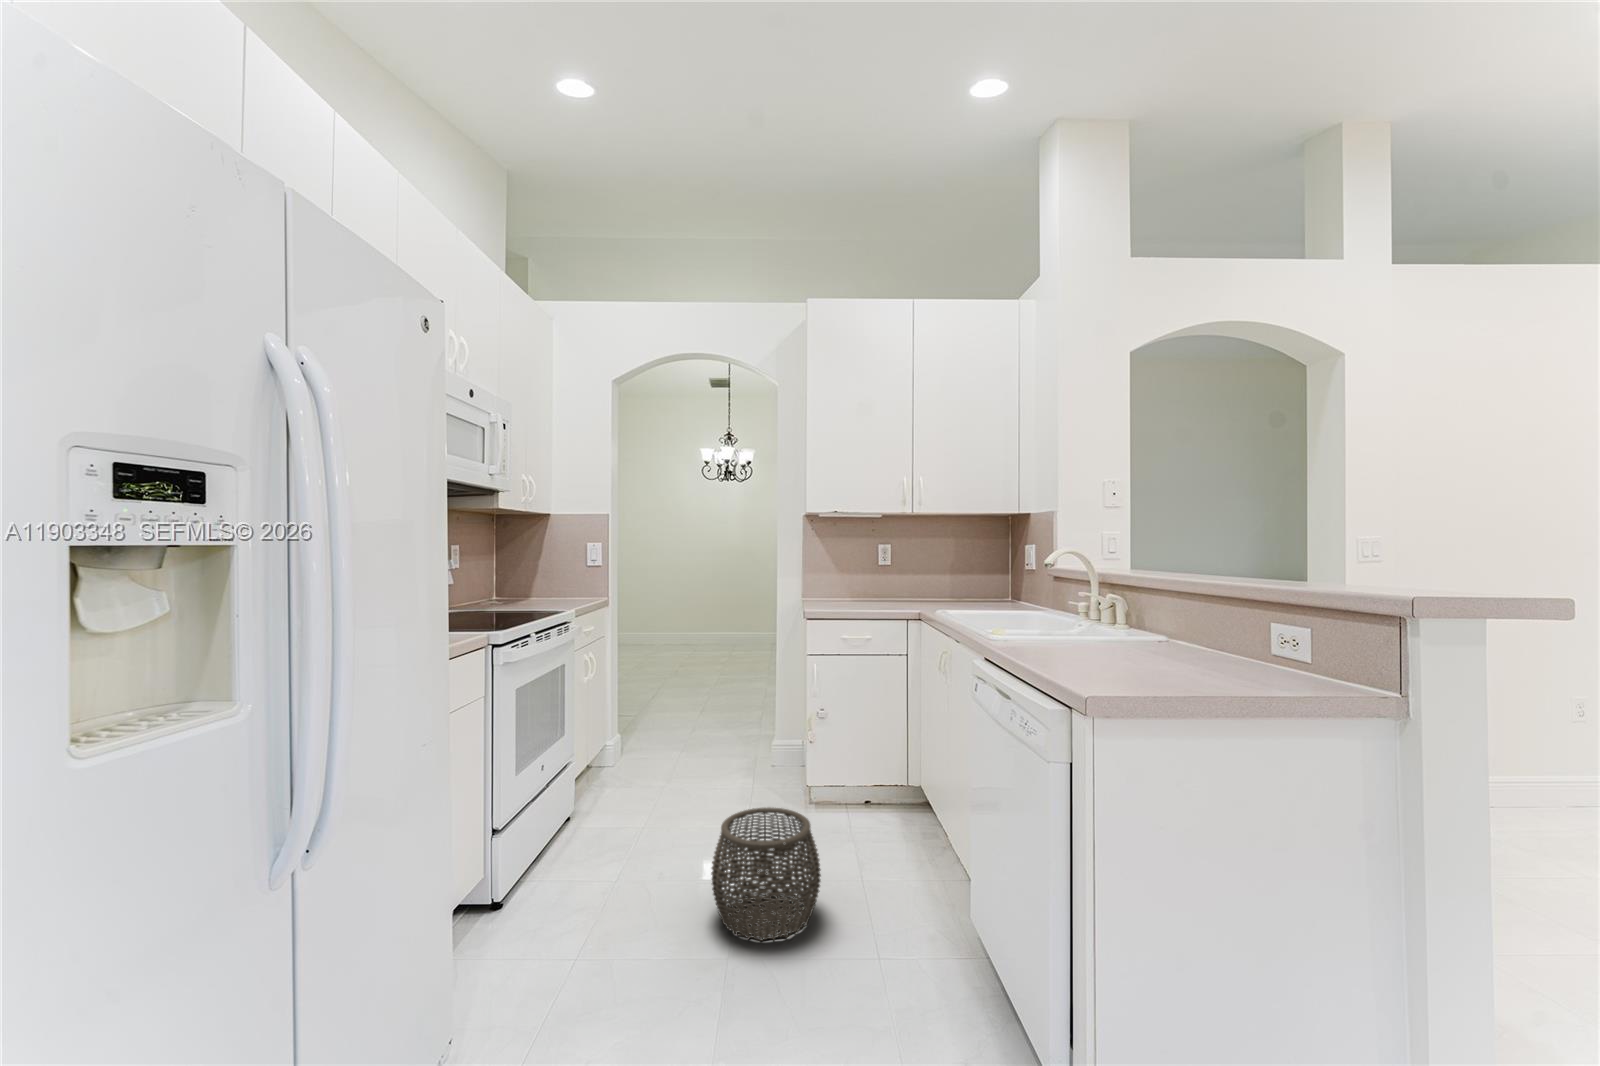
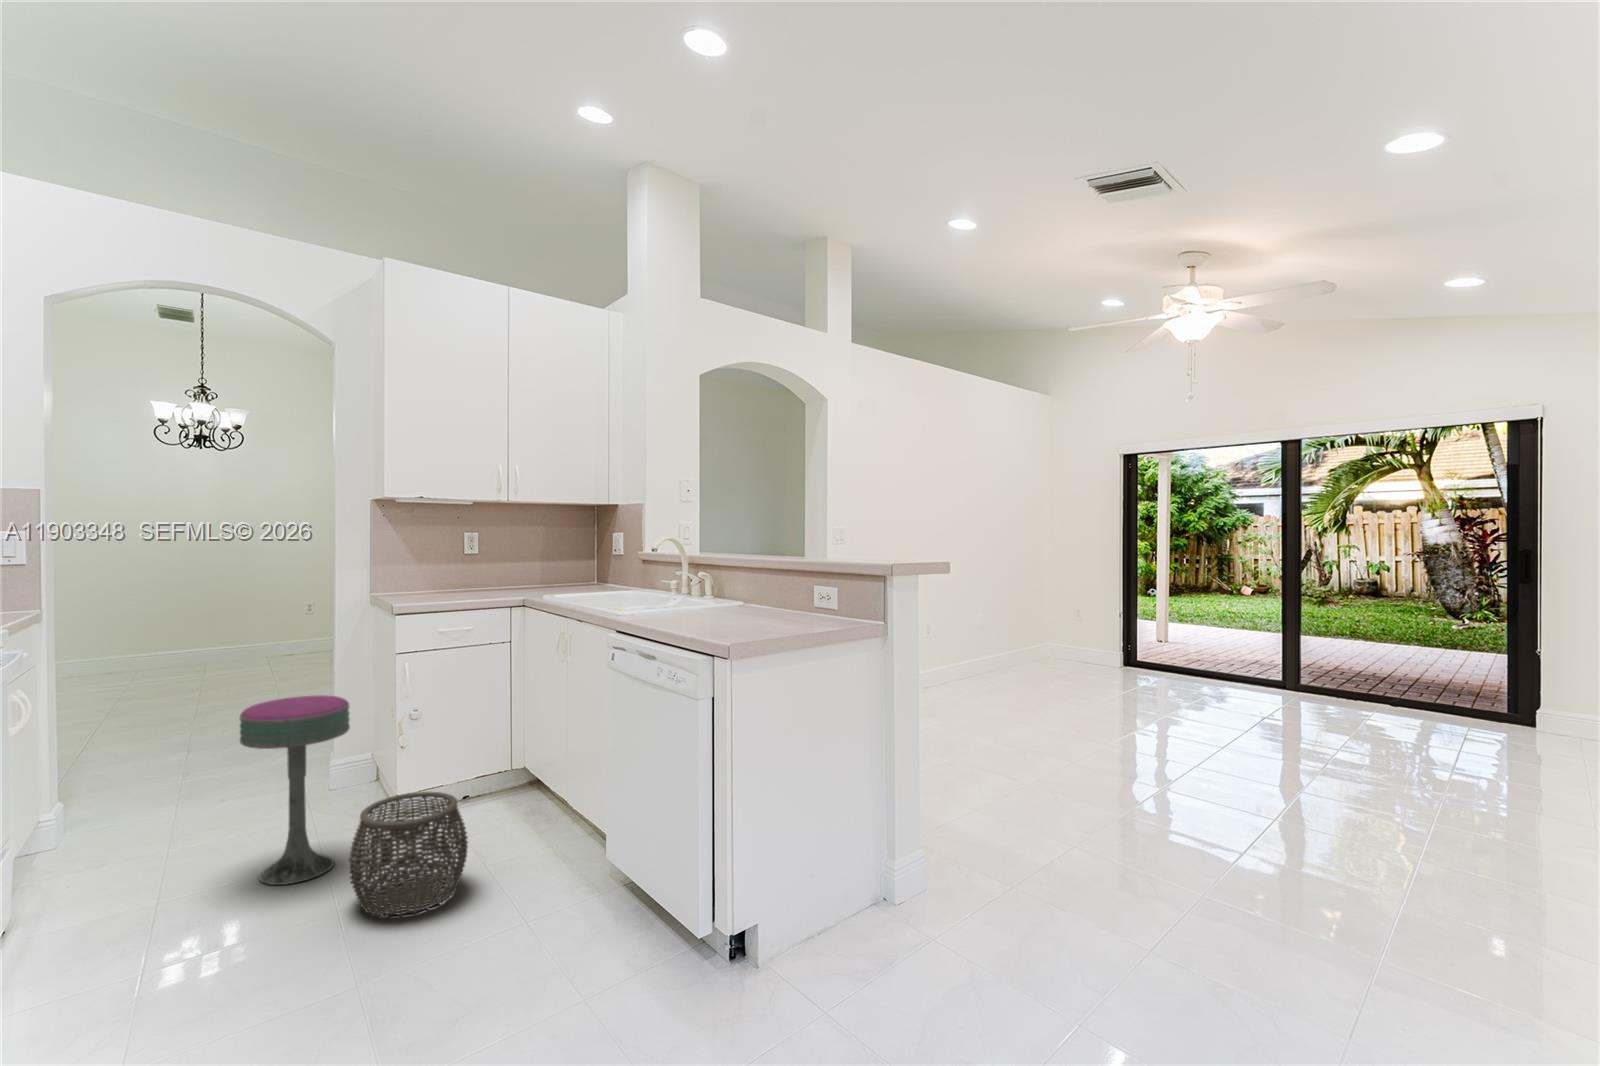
bar stool: none [654,693,739,869] -> present [240,695,350,885]

